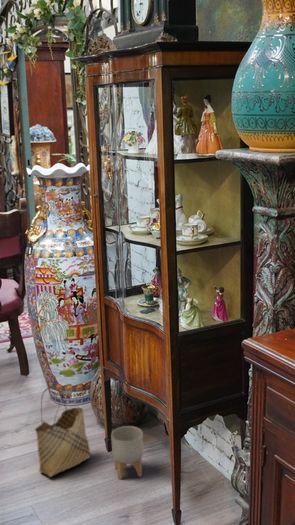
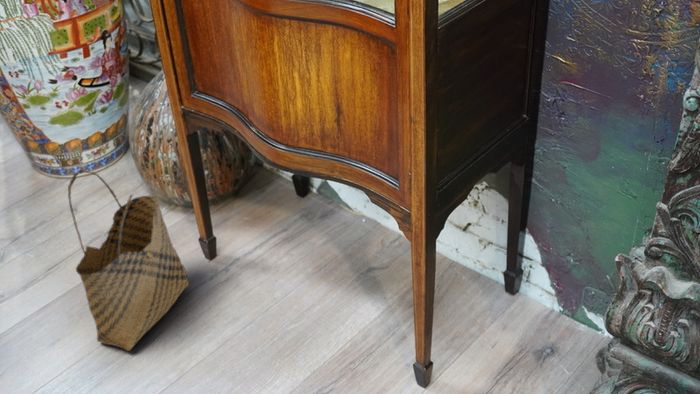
planter: present [111,426,143,479] -> none [239,211,308,316]

